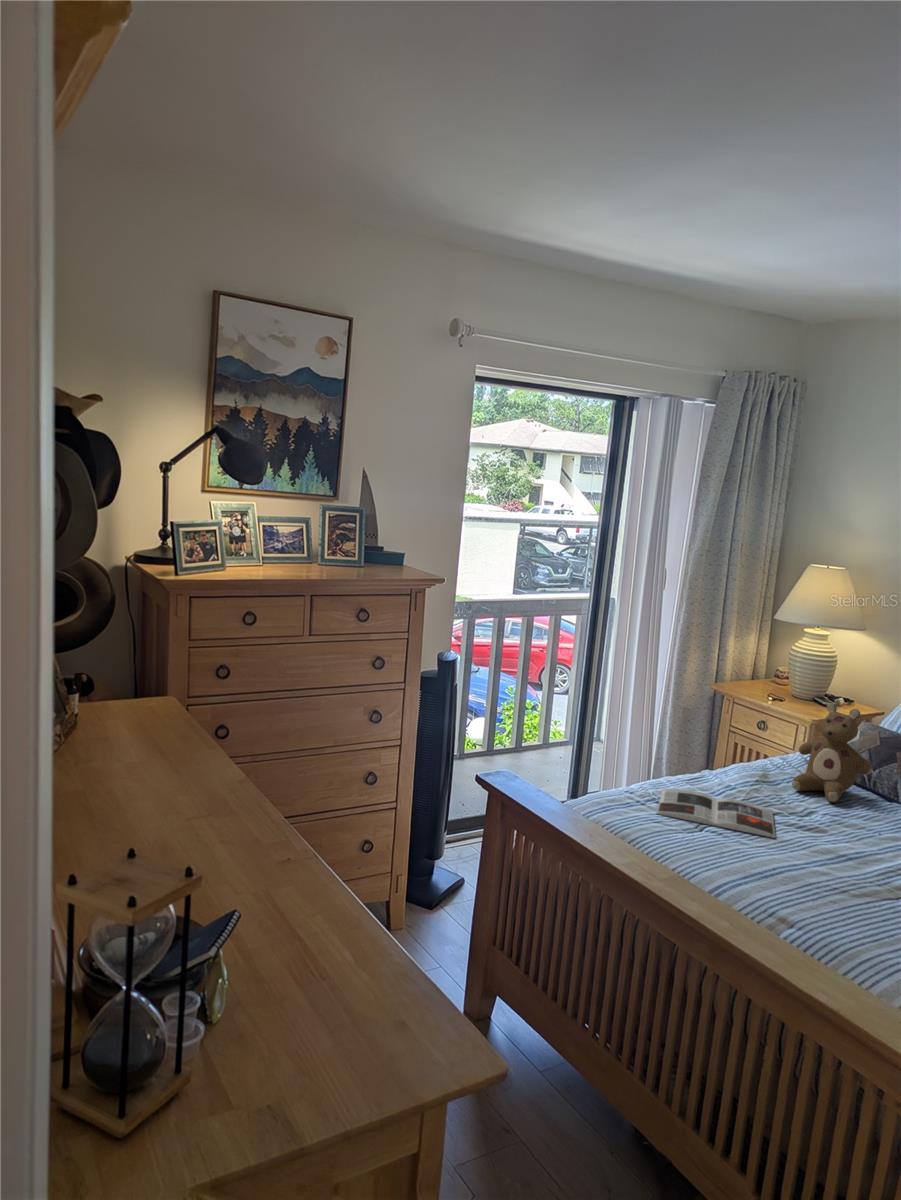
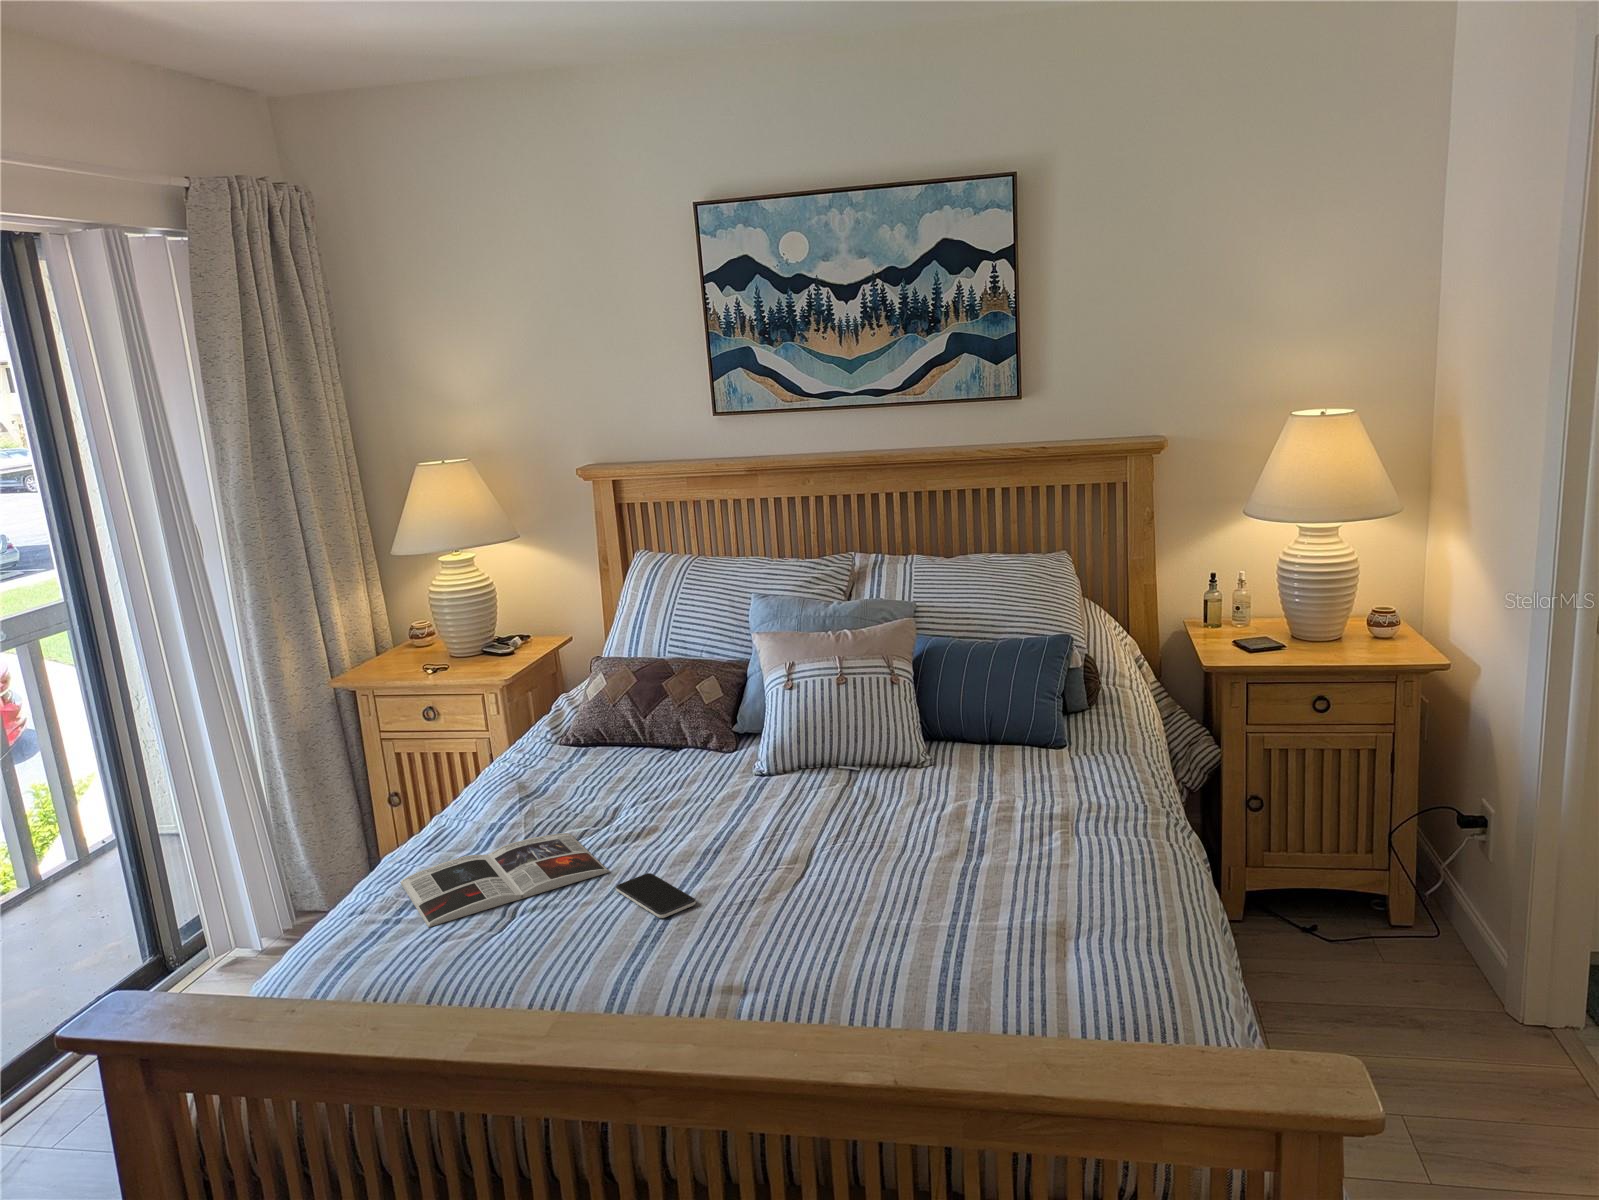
stuffed bear: present [792,702,872,802] -> none [542,645,647,787]
smartphone: none [769,845,810,876] -> present [616,873,696,918]

